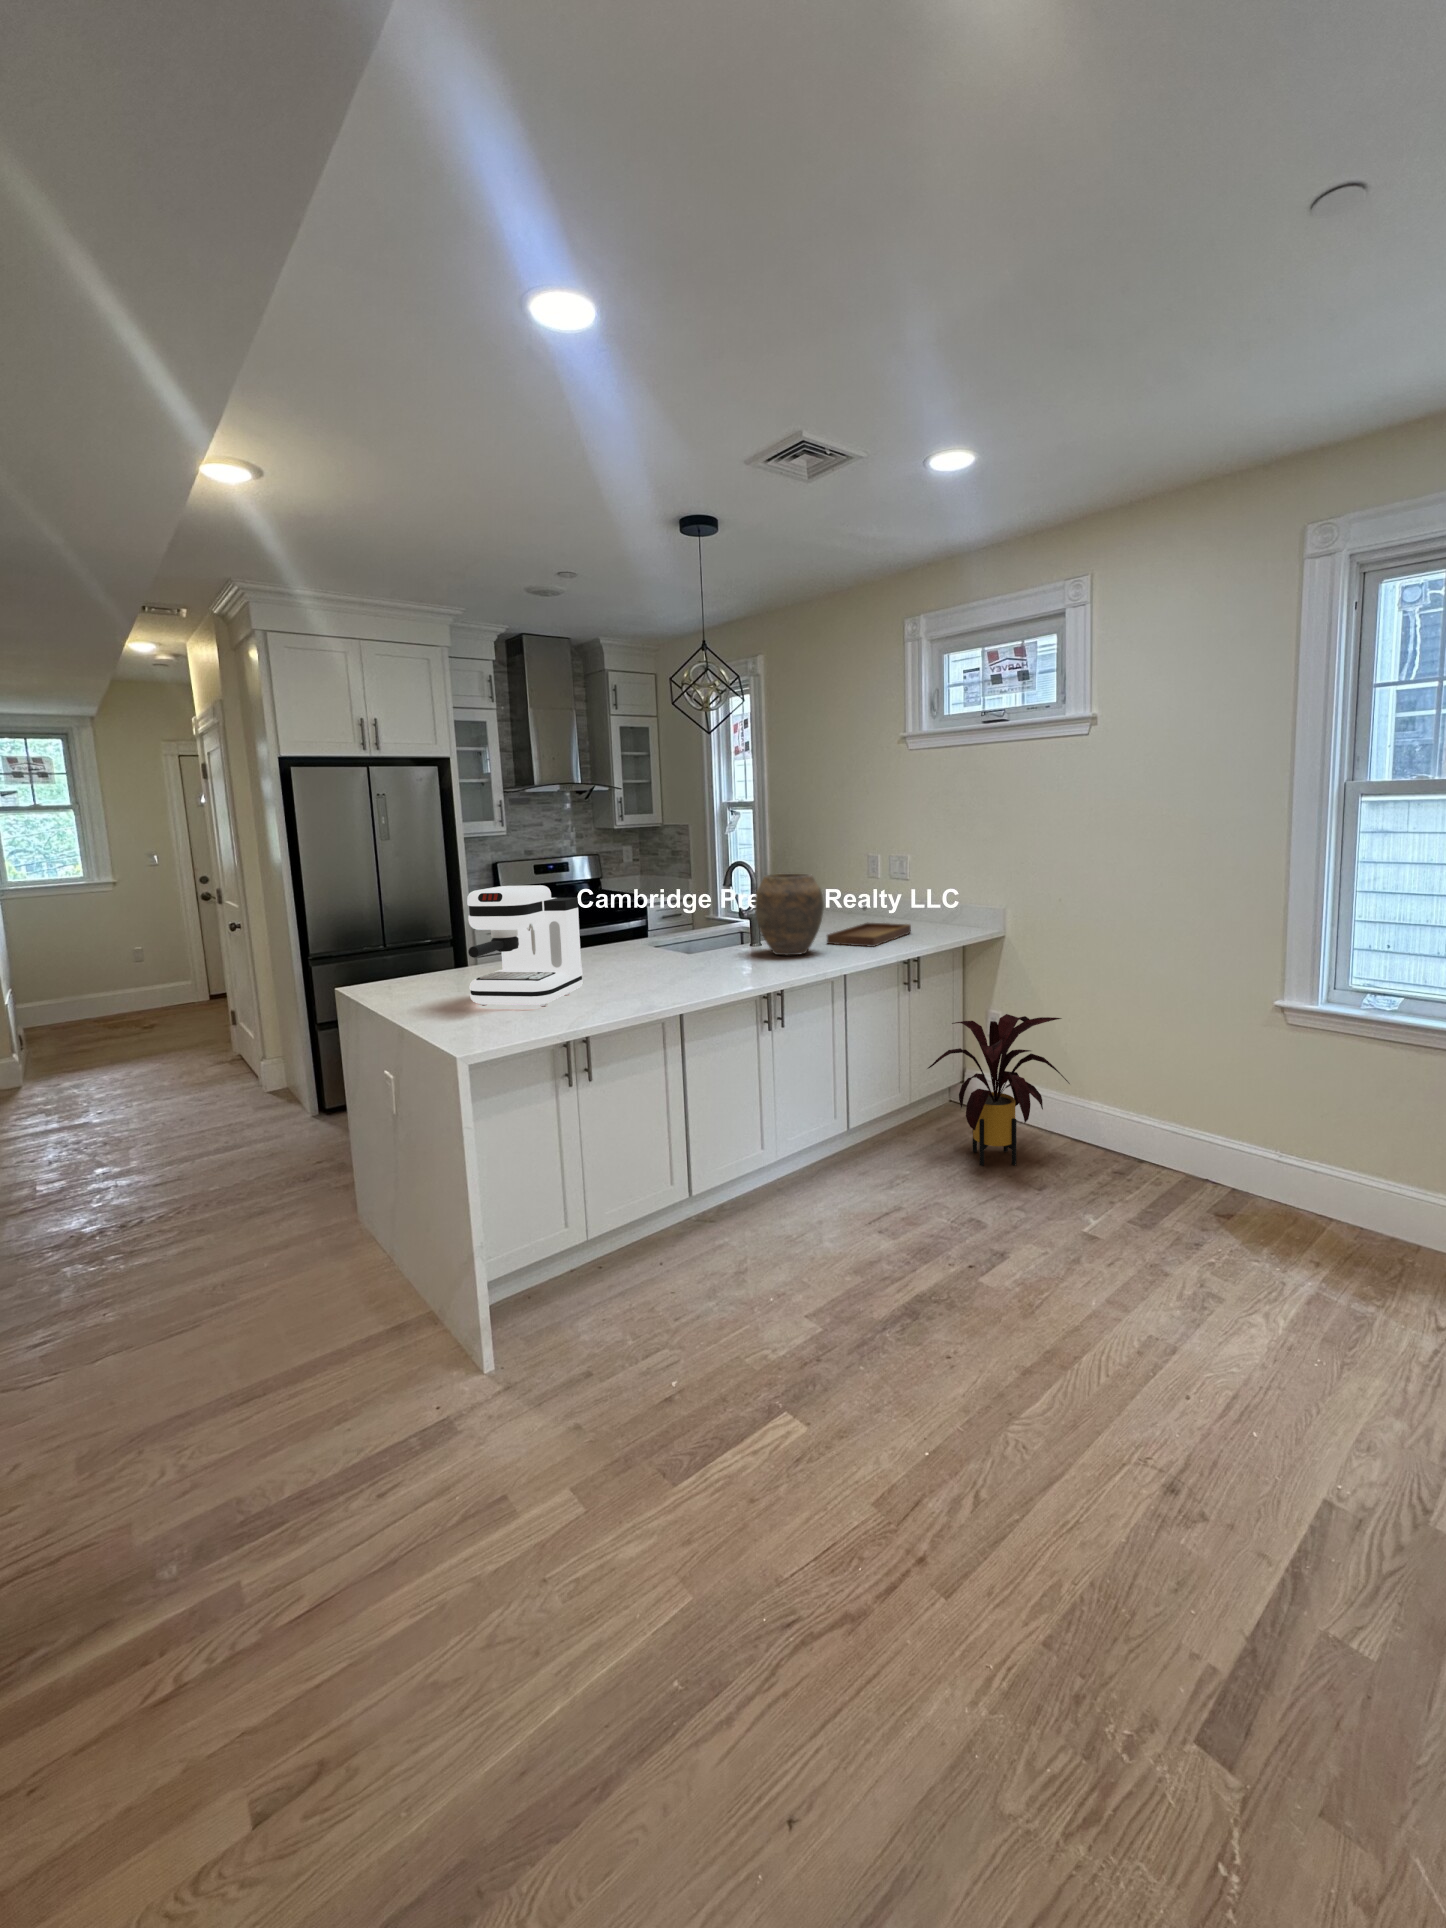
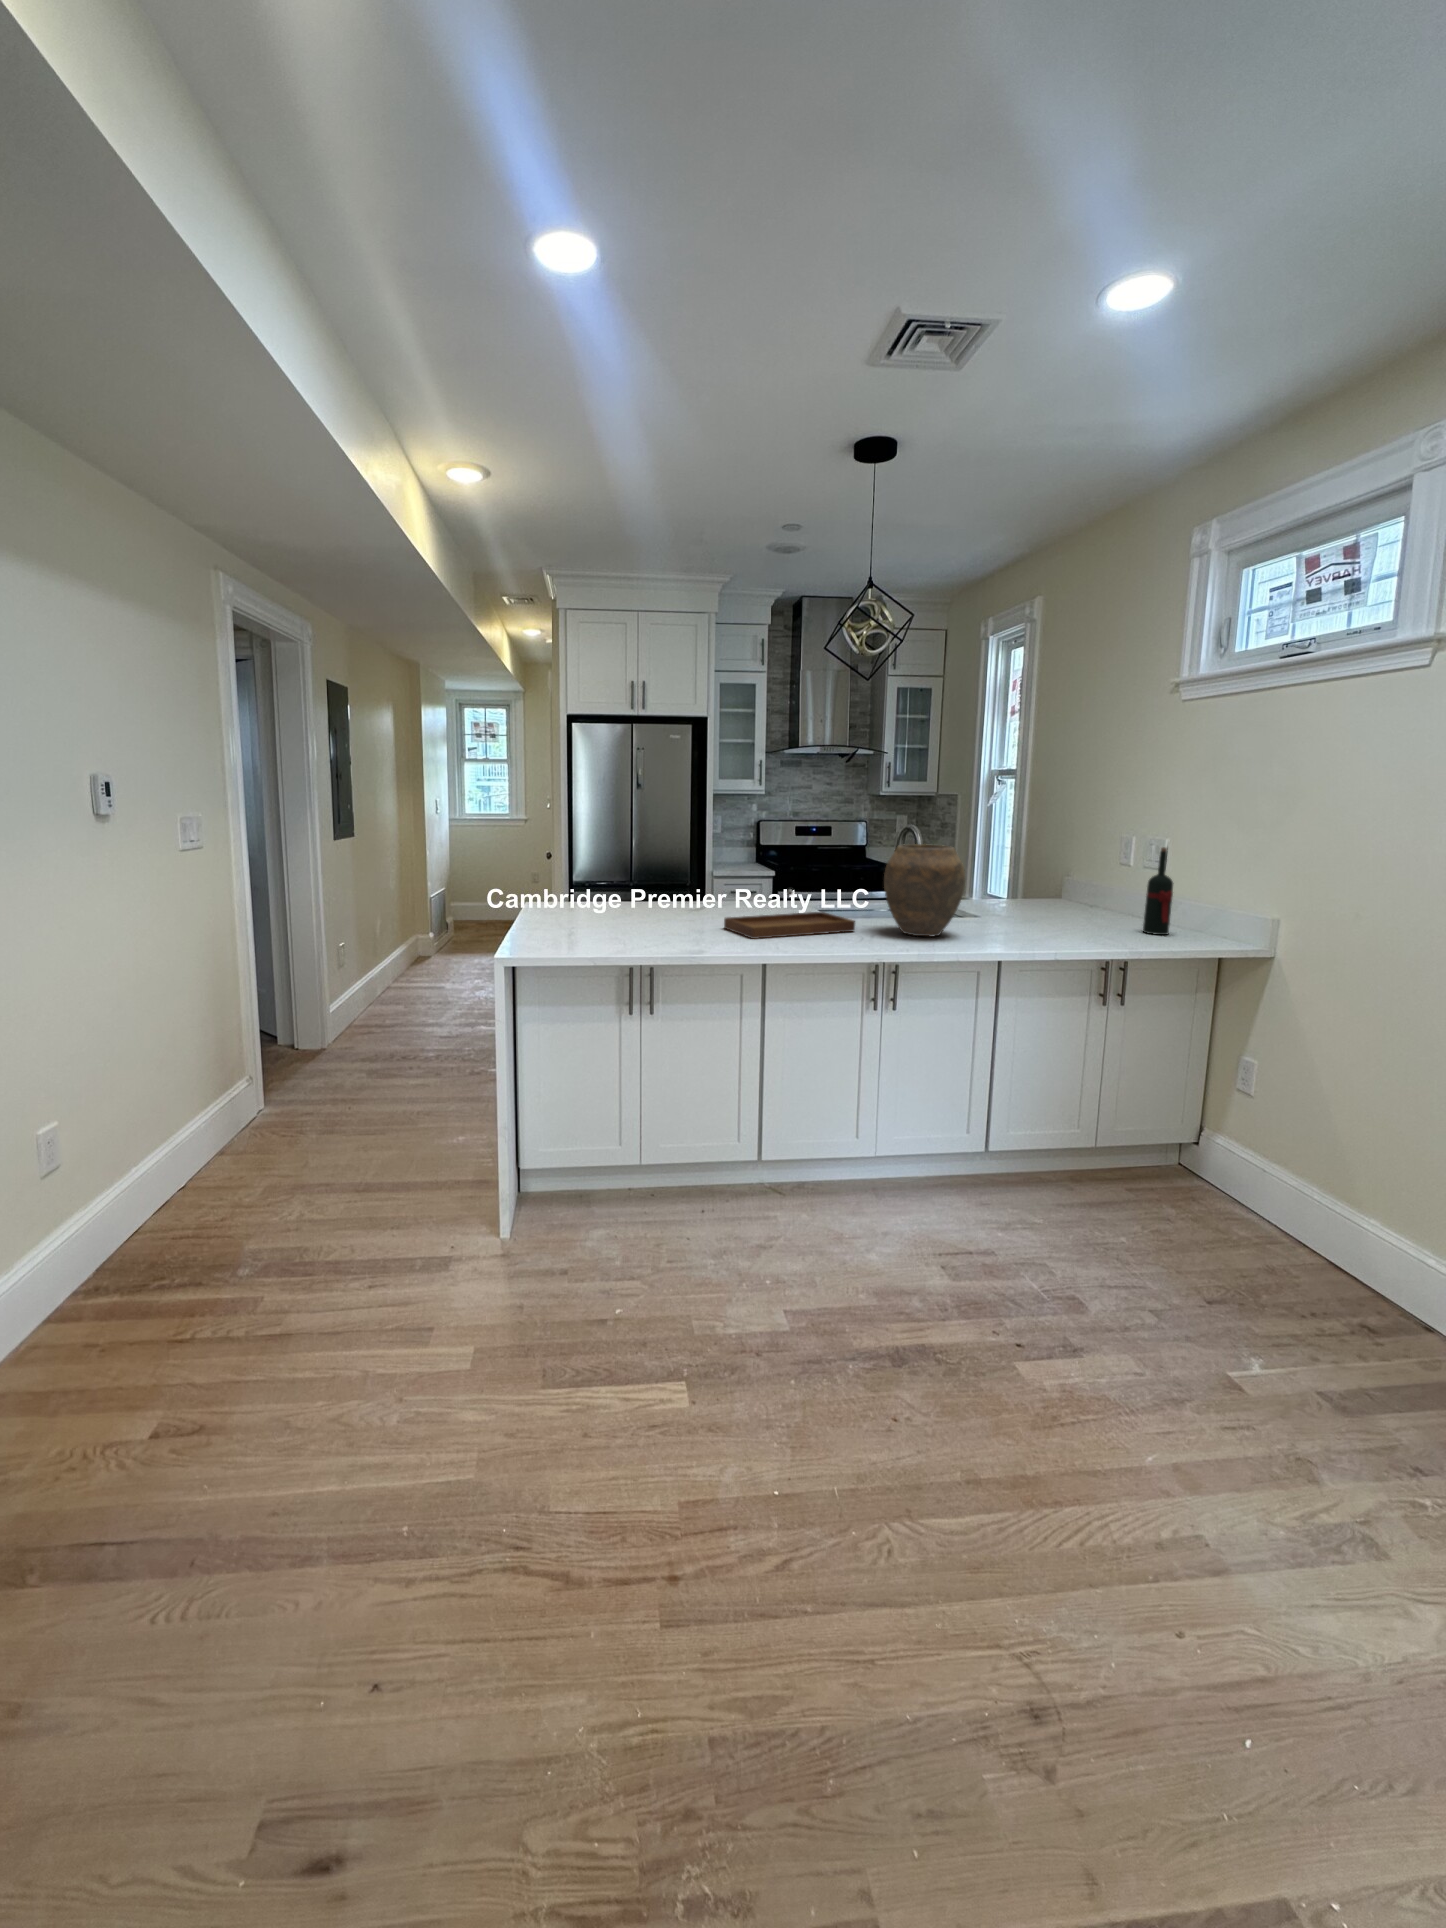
wine bottle: none [921,863,940,930] -> present [1143,847,1173,935]
coffee maker: present [467,885,583,1006] -> none [549,833,662,943]
tray: present [827,905,911,947] -> present [724,889,855,939]
house plant: present [928,1014,1070,1166] -> none [1086,1055,1308,1258]

